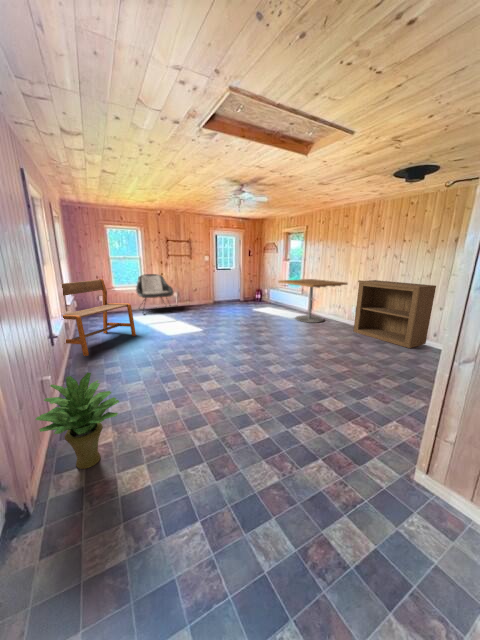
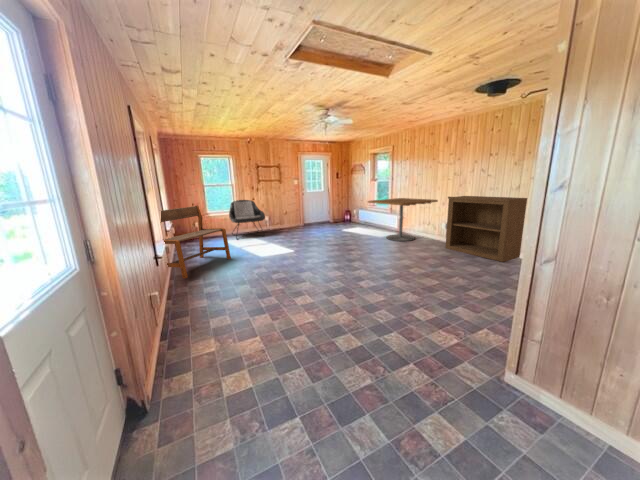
potted plant: present [36,373,119,469] -> none [148,286,221,375]

